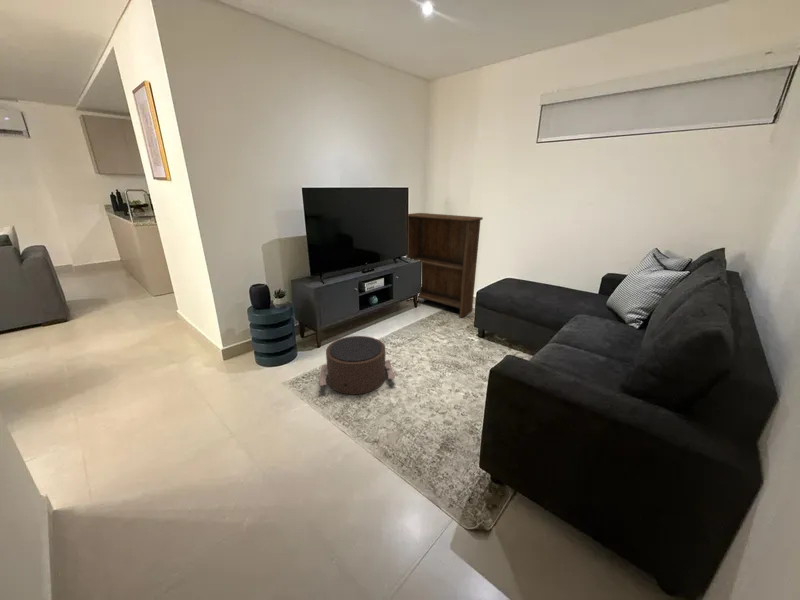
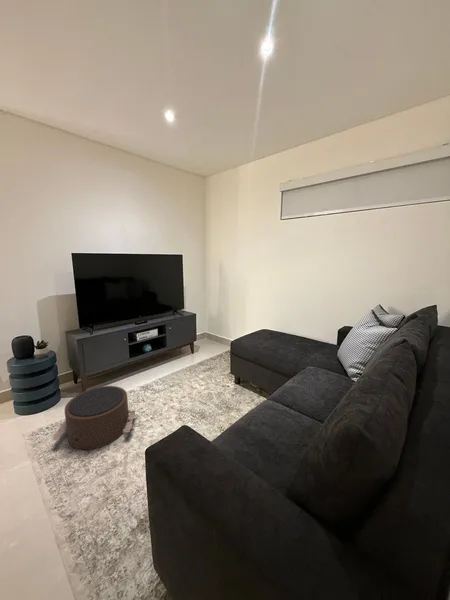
bookshelf: present [406,213,483,317] -> none [182,273,242,363]

